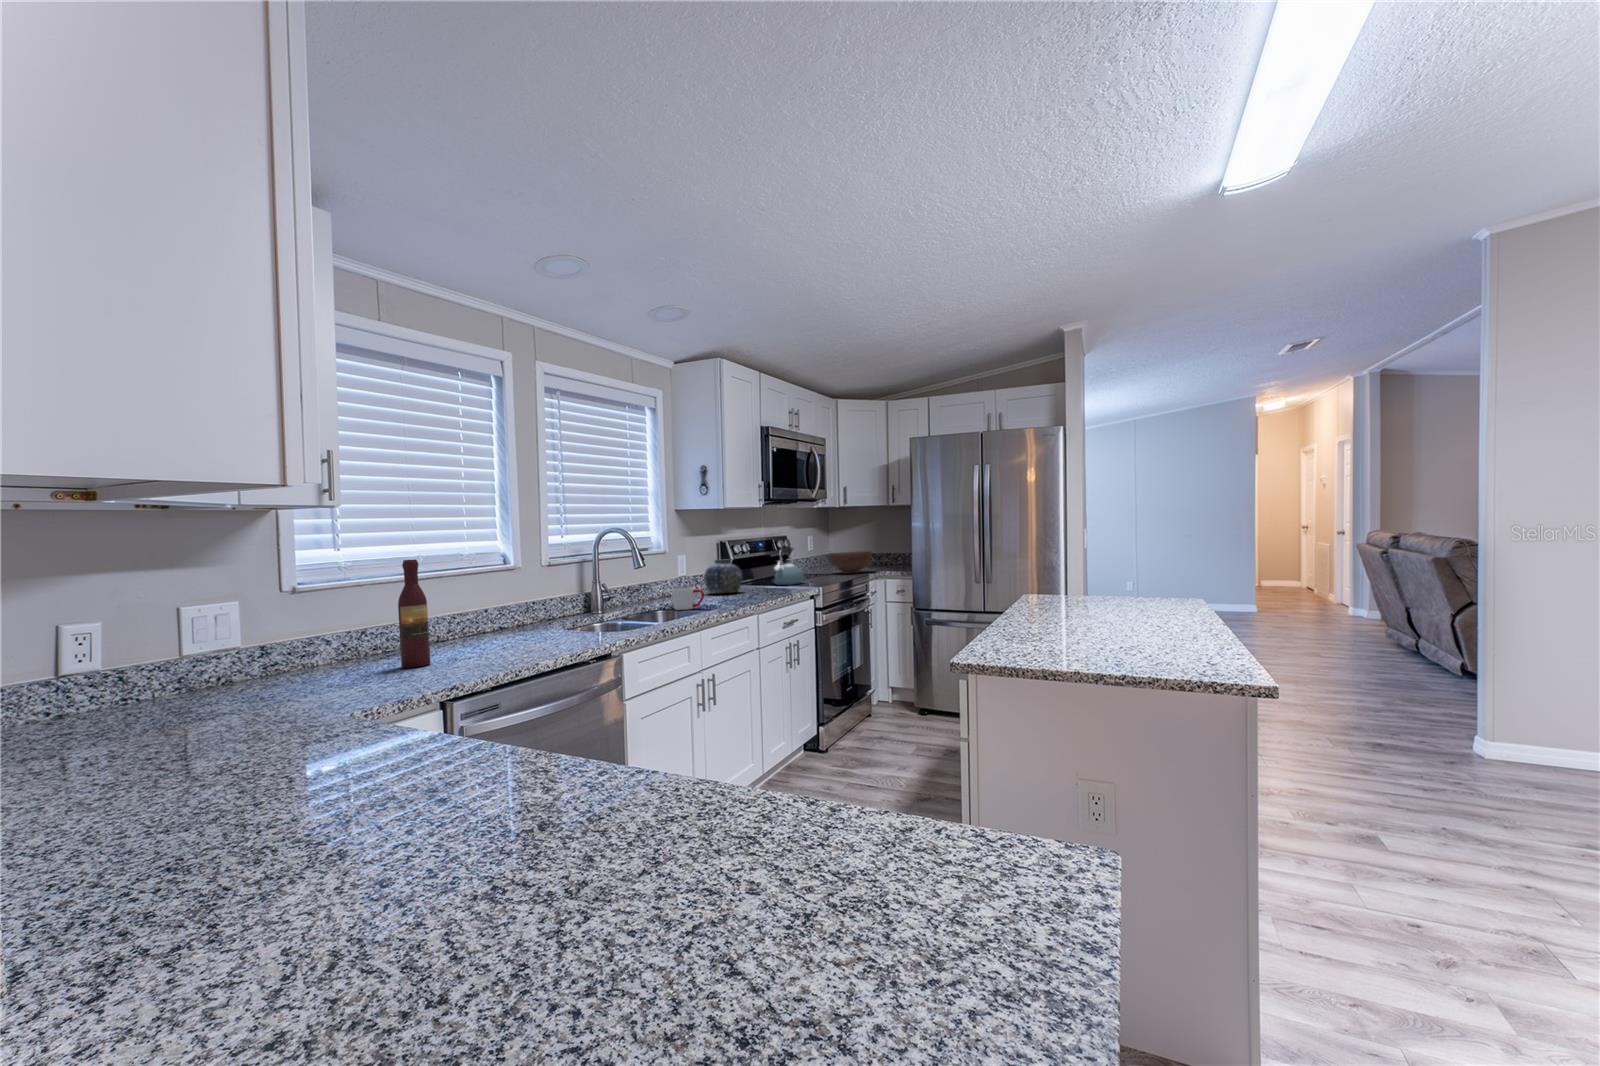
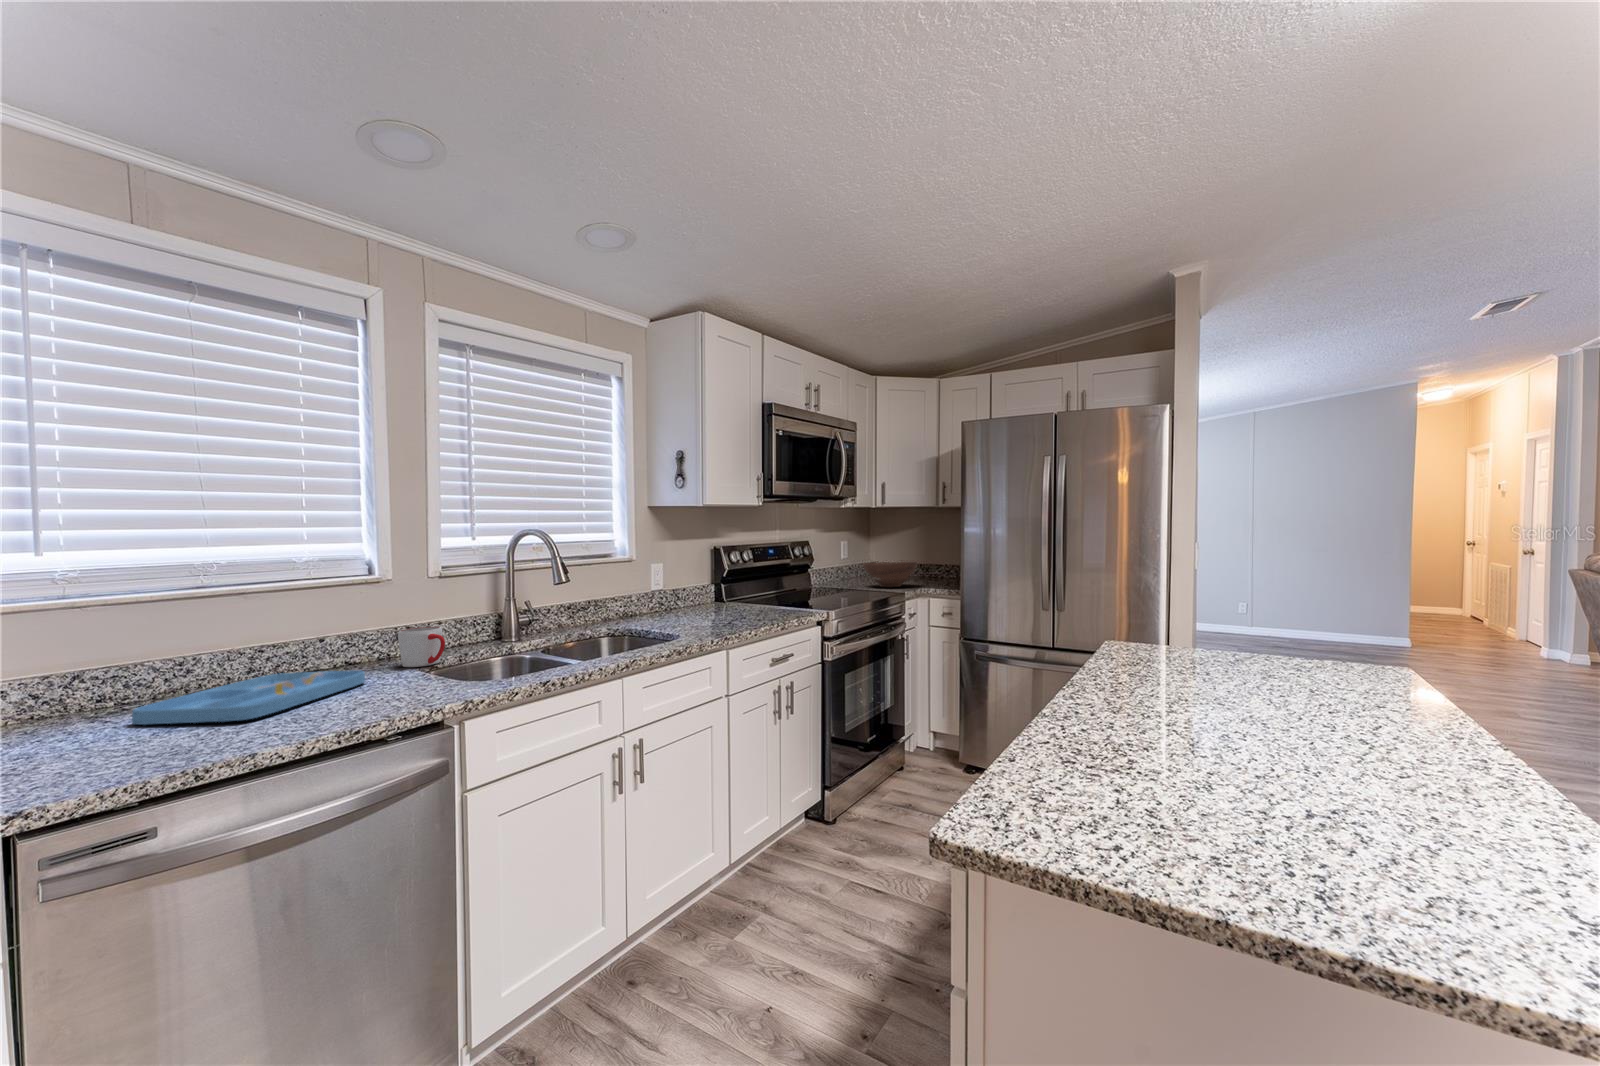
kettle: present [774,547,804,585] -> none [783,556,822,602]
wine bottle: present [398,559,430,668] -> none [31,576,94,754]
vase: present [704,560,742,594] -> none [687,570,735,613]
mug: present [672,586,704,610] -> present [398,627,445,667]
tray: none [428,627,539,657] -> present [132,671,365,725]

